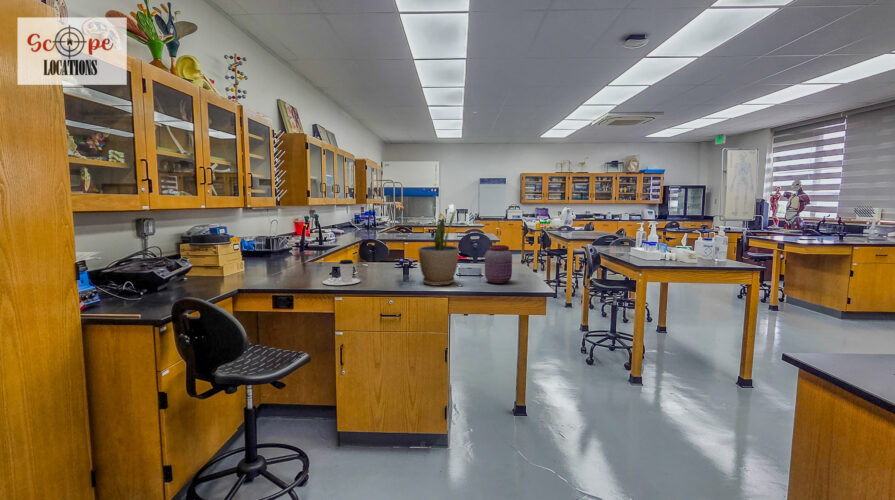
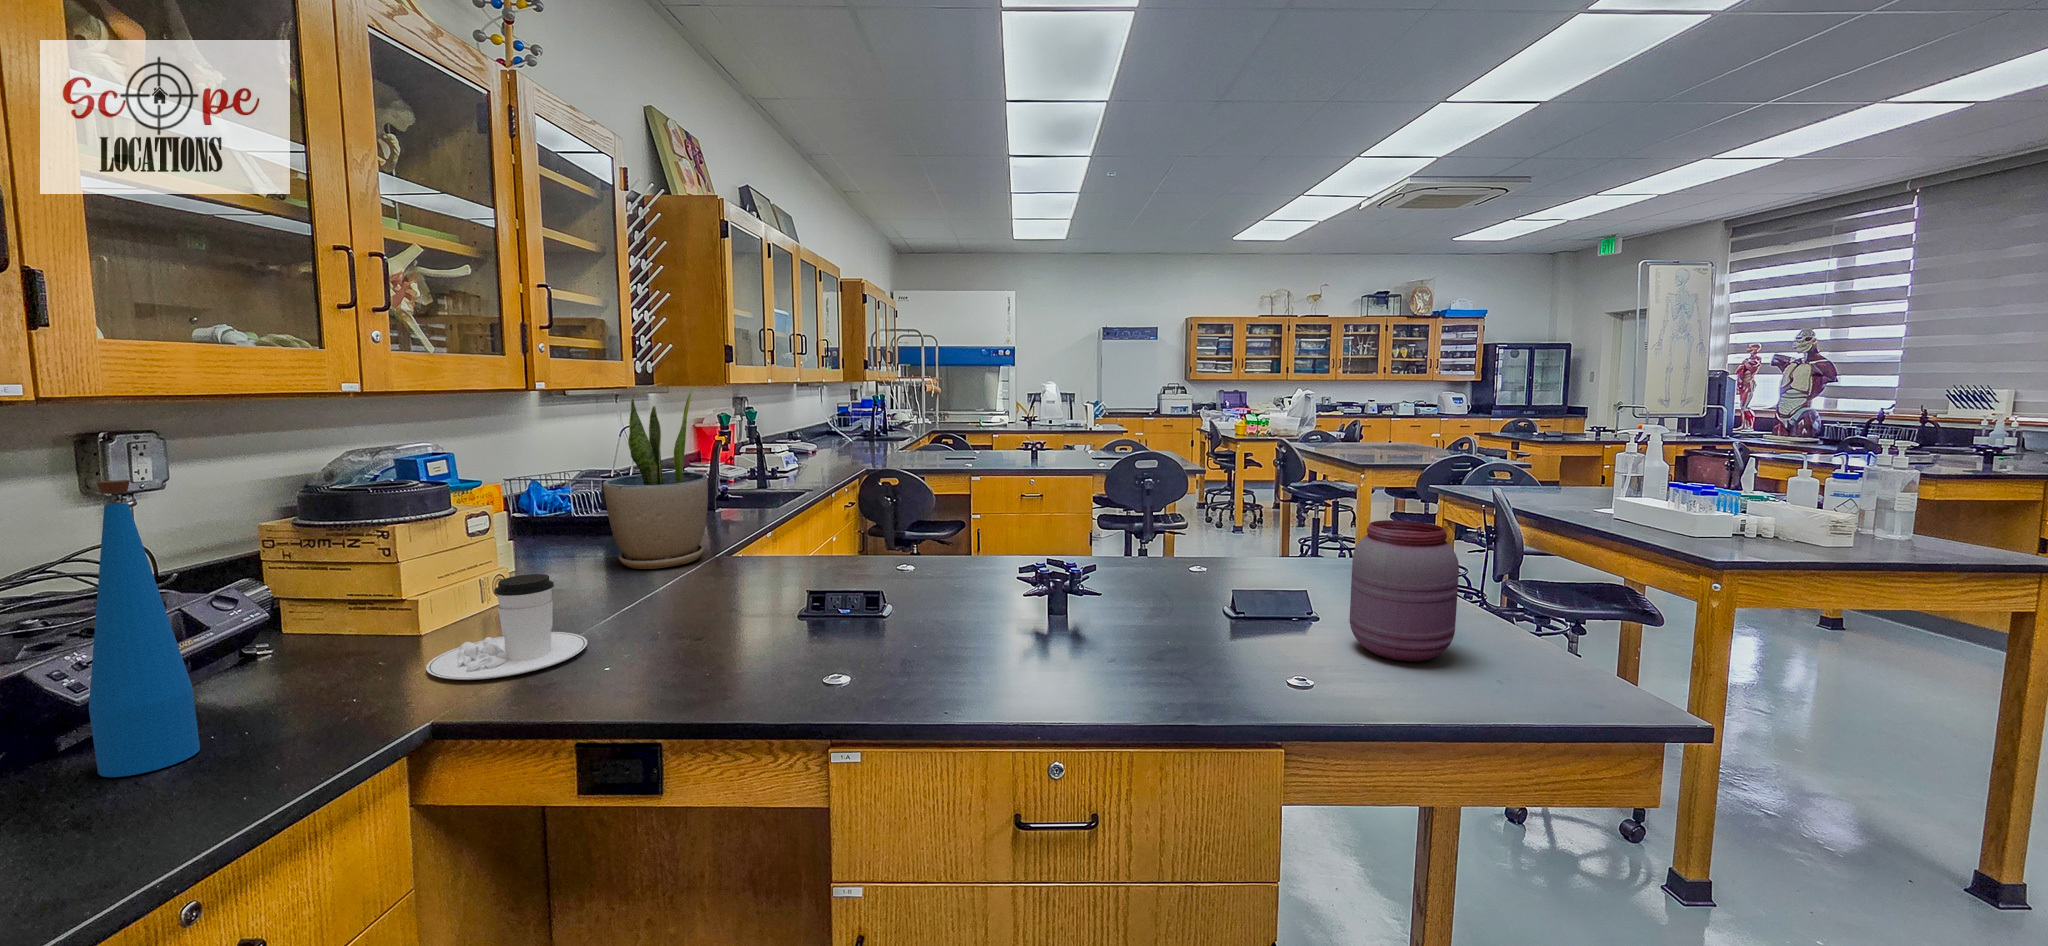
potted plant: present [419,210,458,286] -> present [603,386,708,569]
bottle: none [169,228,188,294] -> present [89,480,200,777]
coffee cup: present [323,260,360,285] -> present [426,574,587,680]

